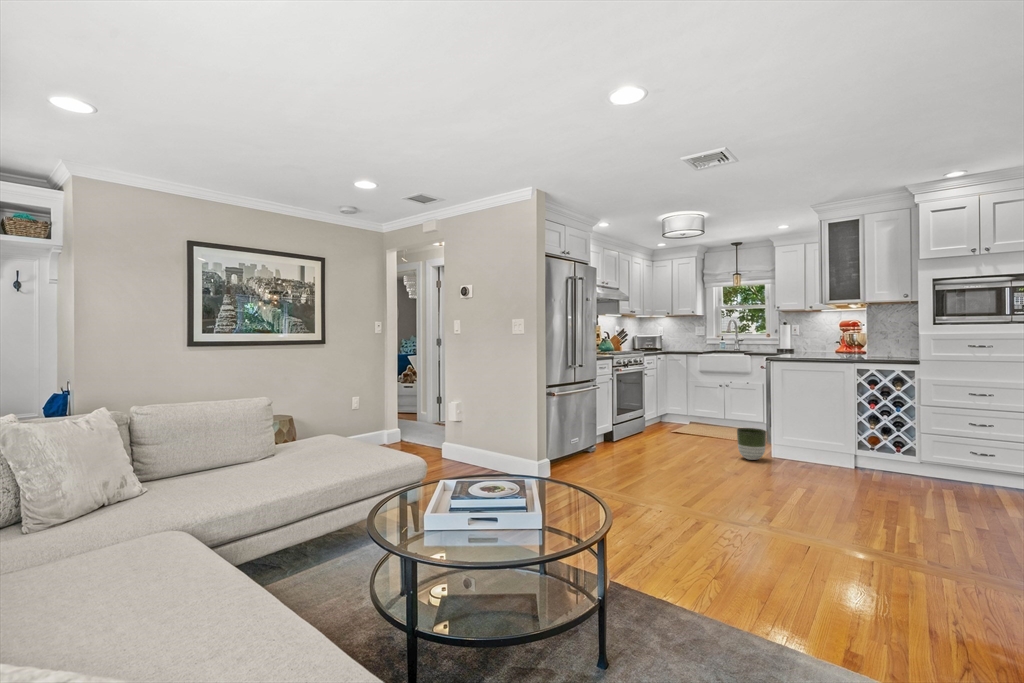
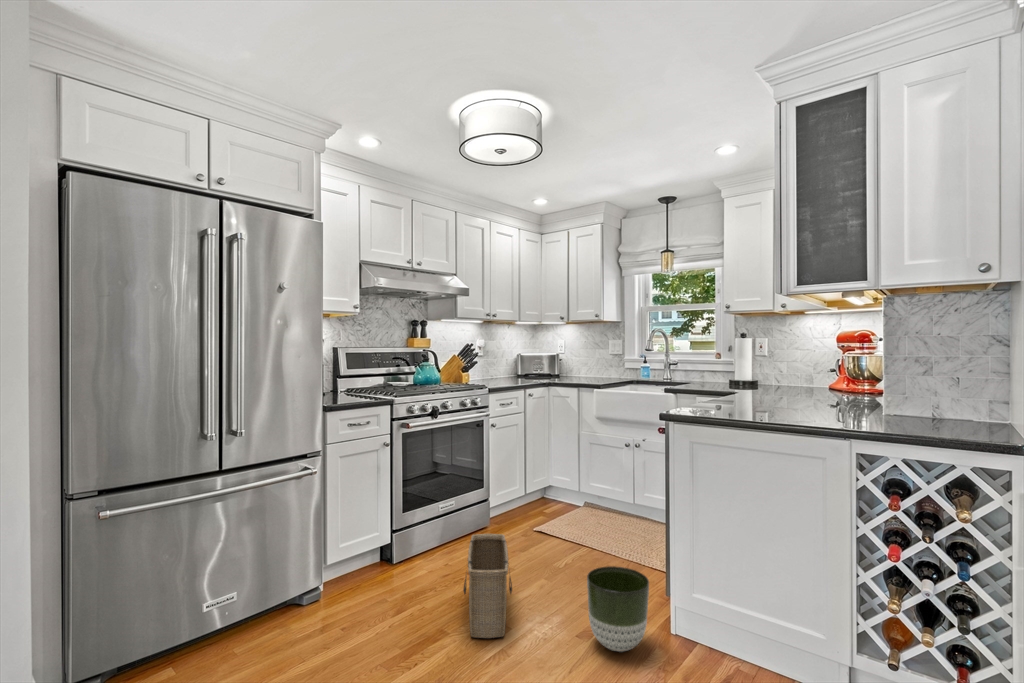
basket: none [669,421,702,458] -> present [463,534,512,638]

